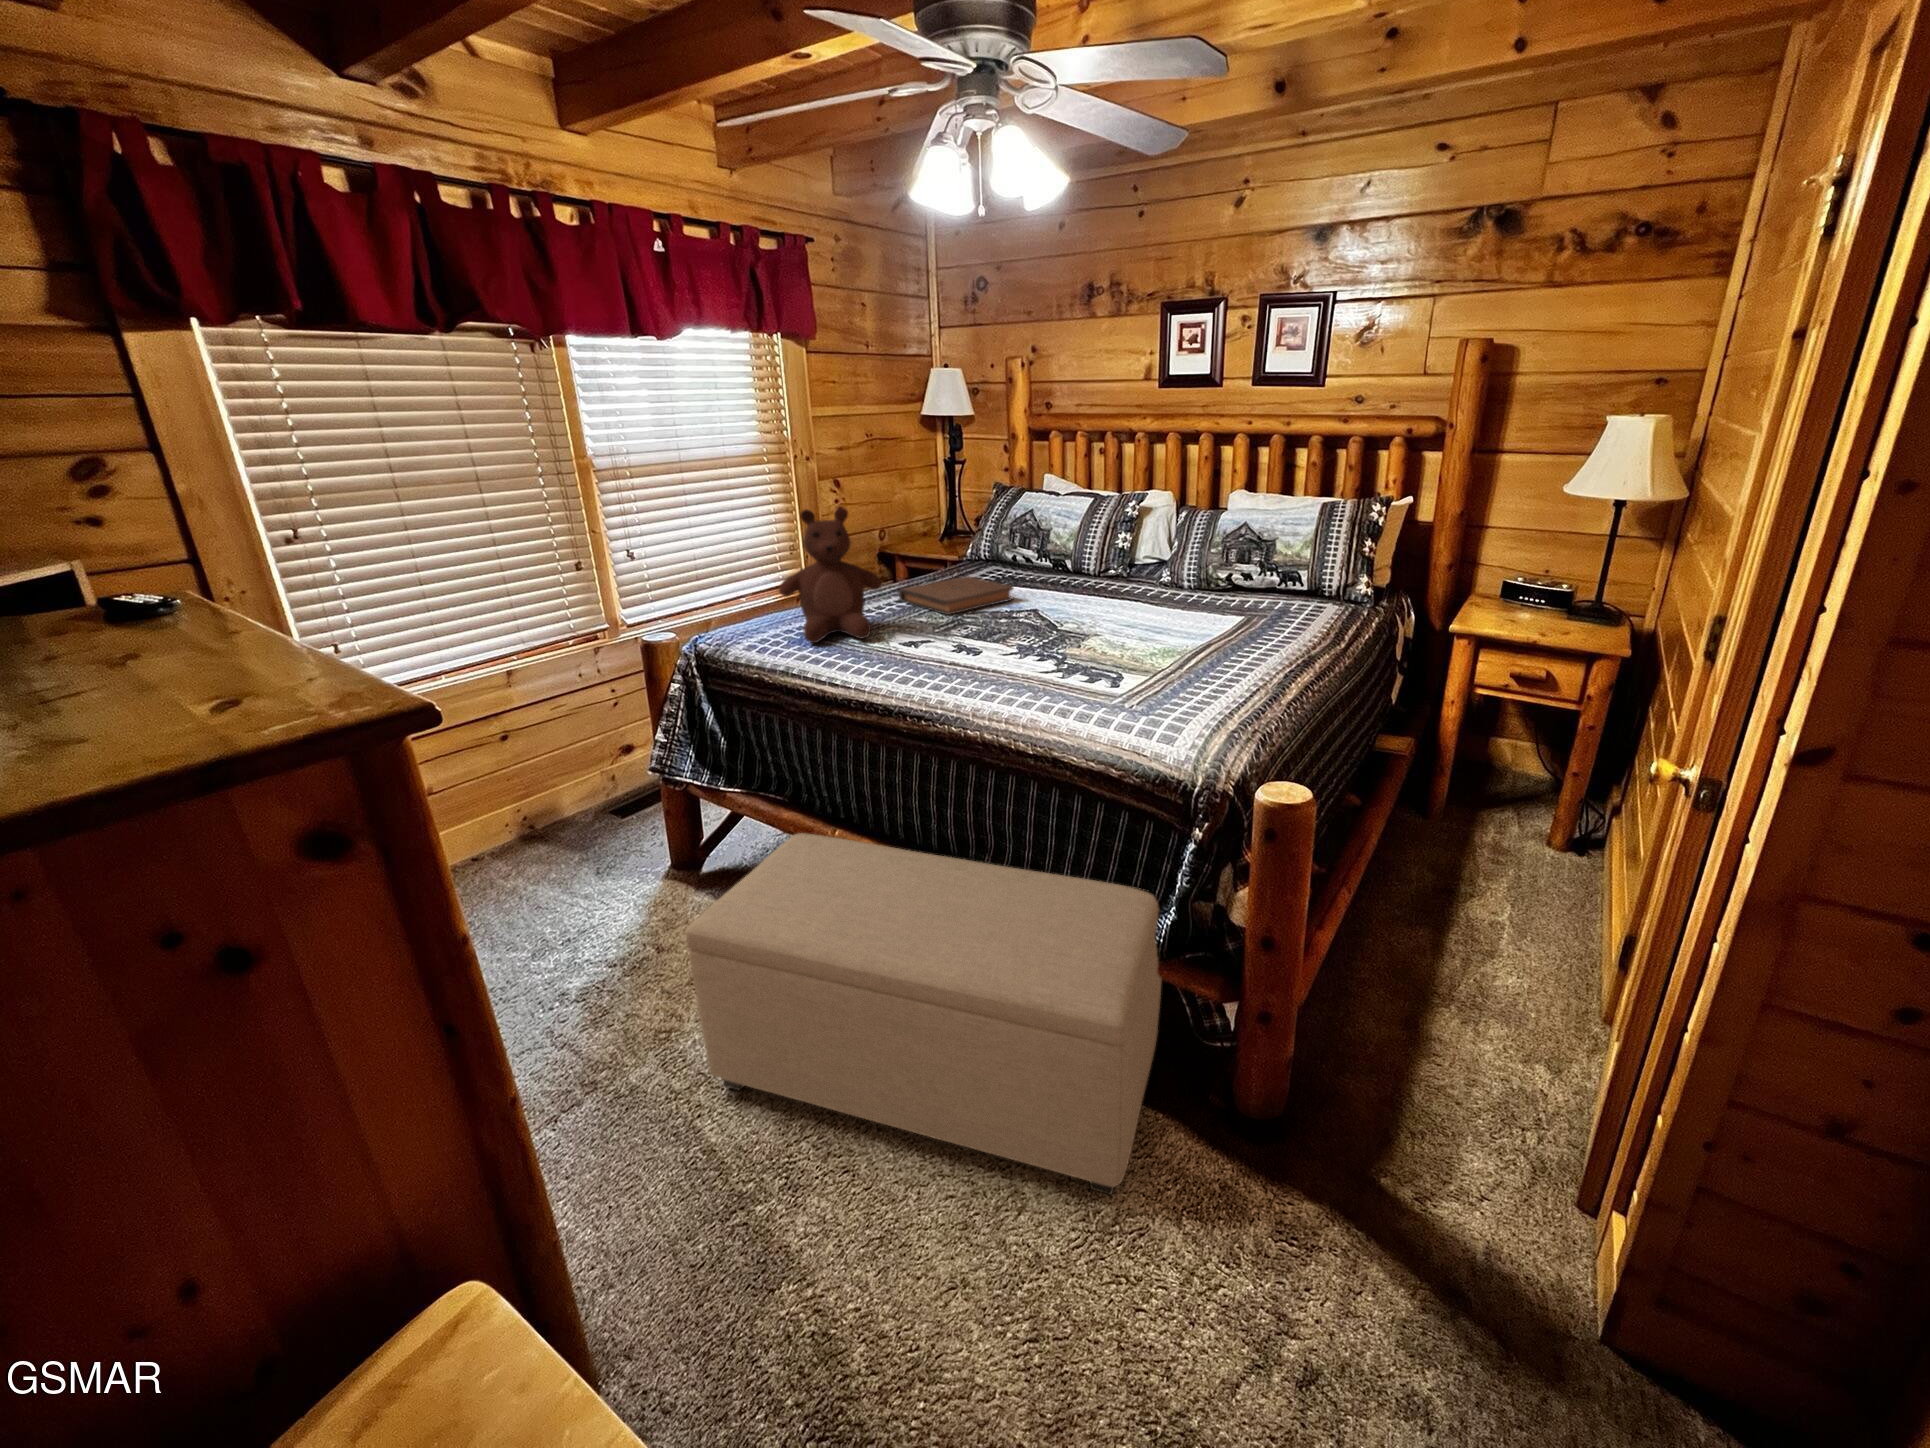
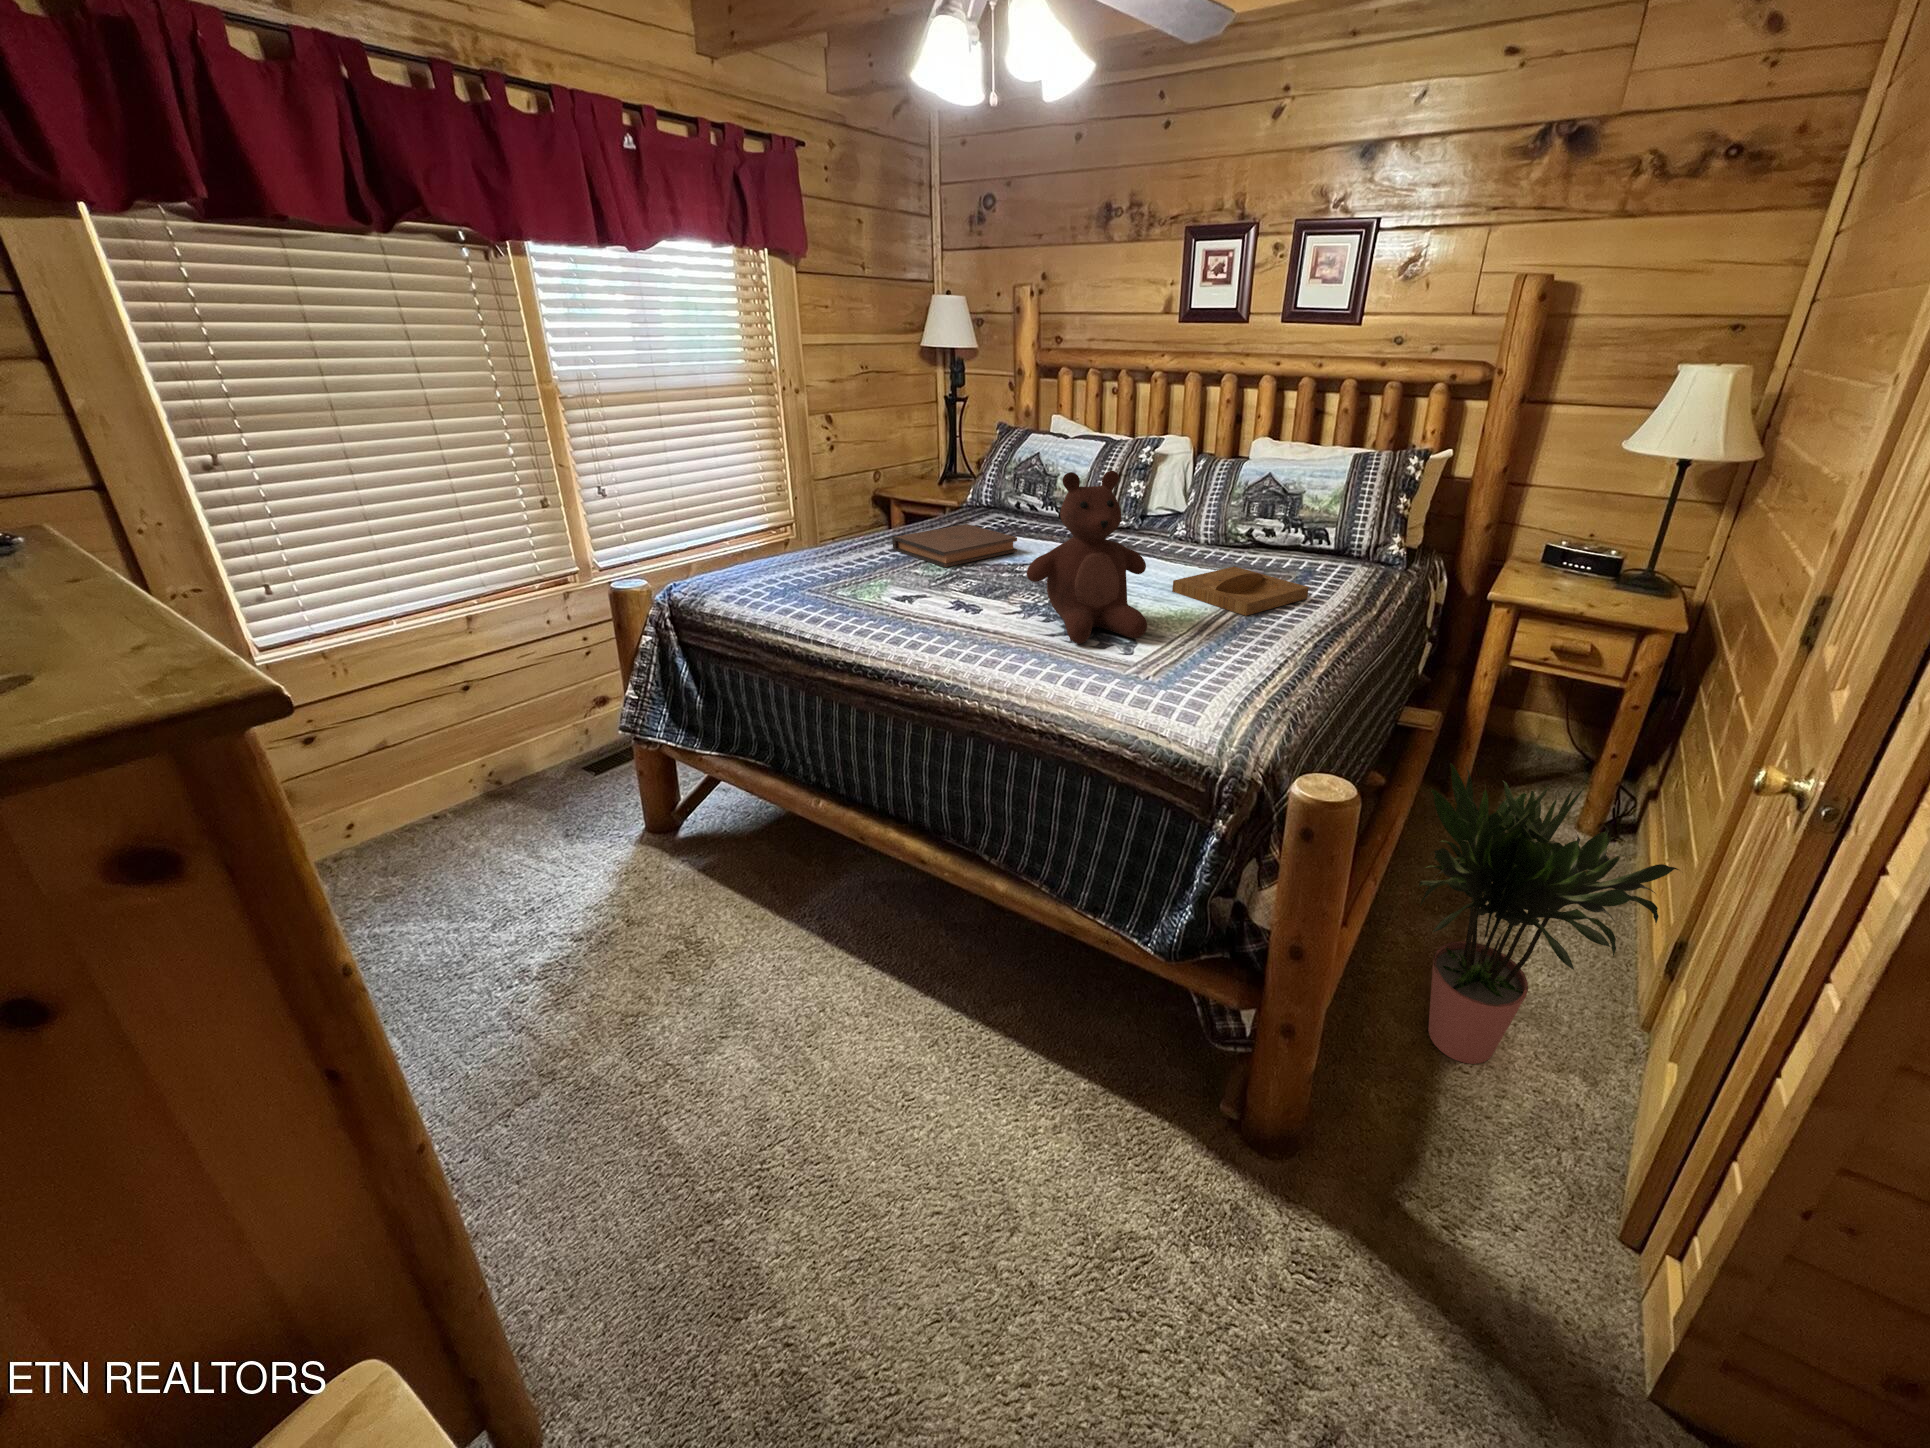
teddy bear: present [779,508,882,643] -> present [1027,471,1147,644]
tray: none [1156,608,1281,651] -> present [1172,567,1309,616]
potted plant: none [1357,766,1635,1057] -> present [1419,763,1679,1064]
ottoman: present [685,833,1162,1195] -> none [647,807,1175,1215]

